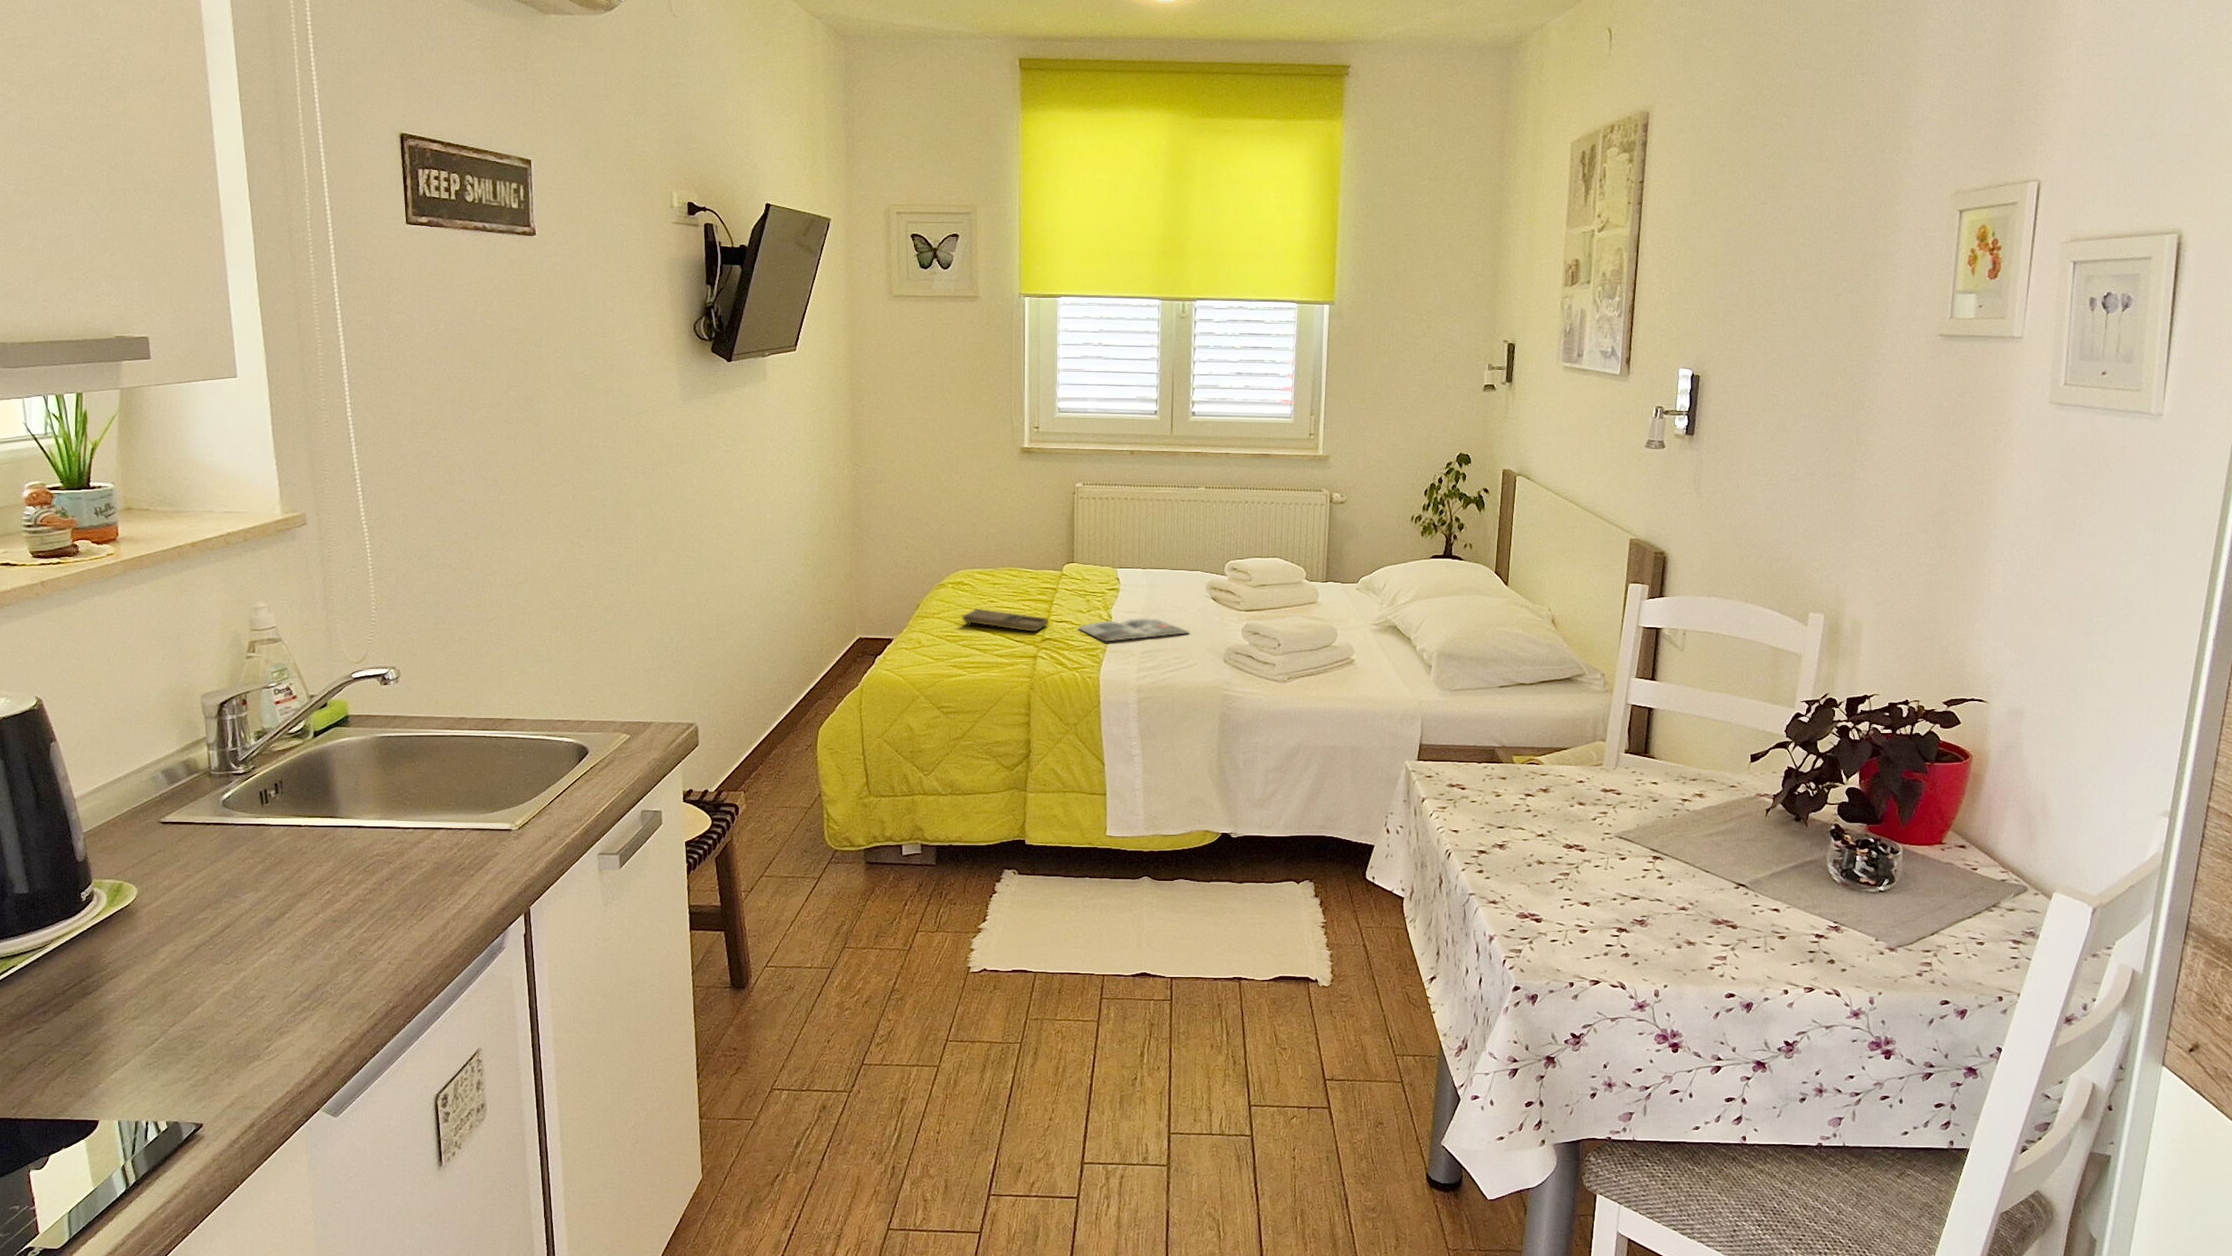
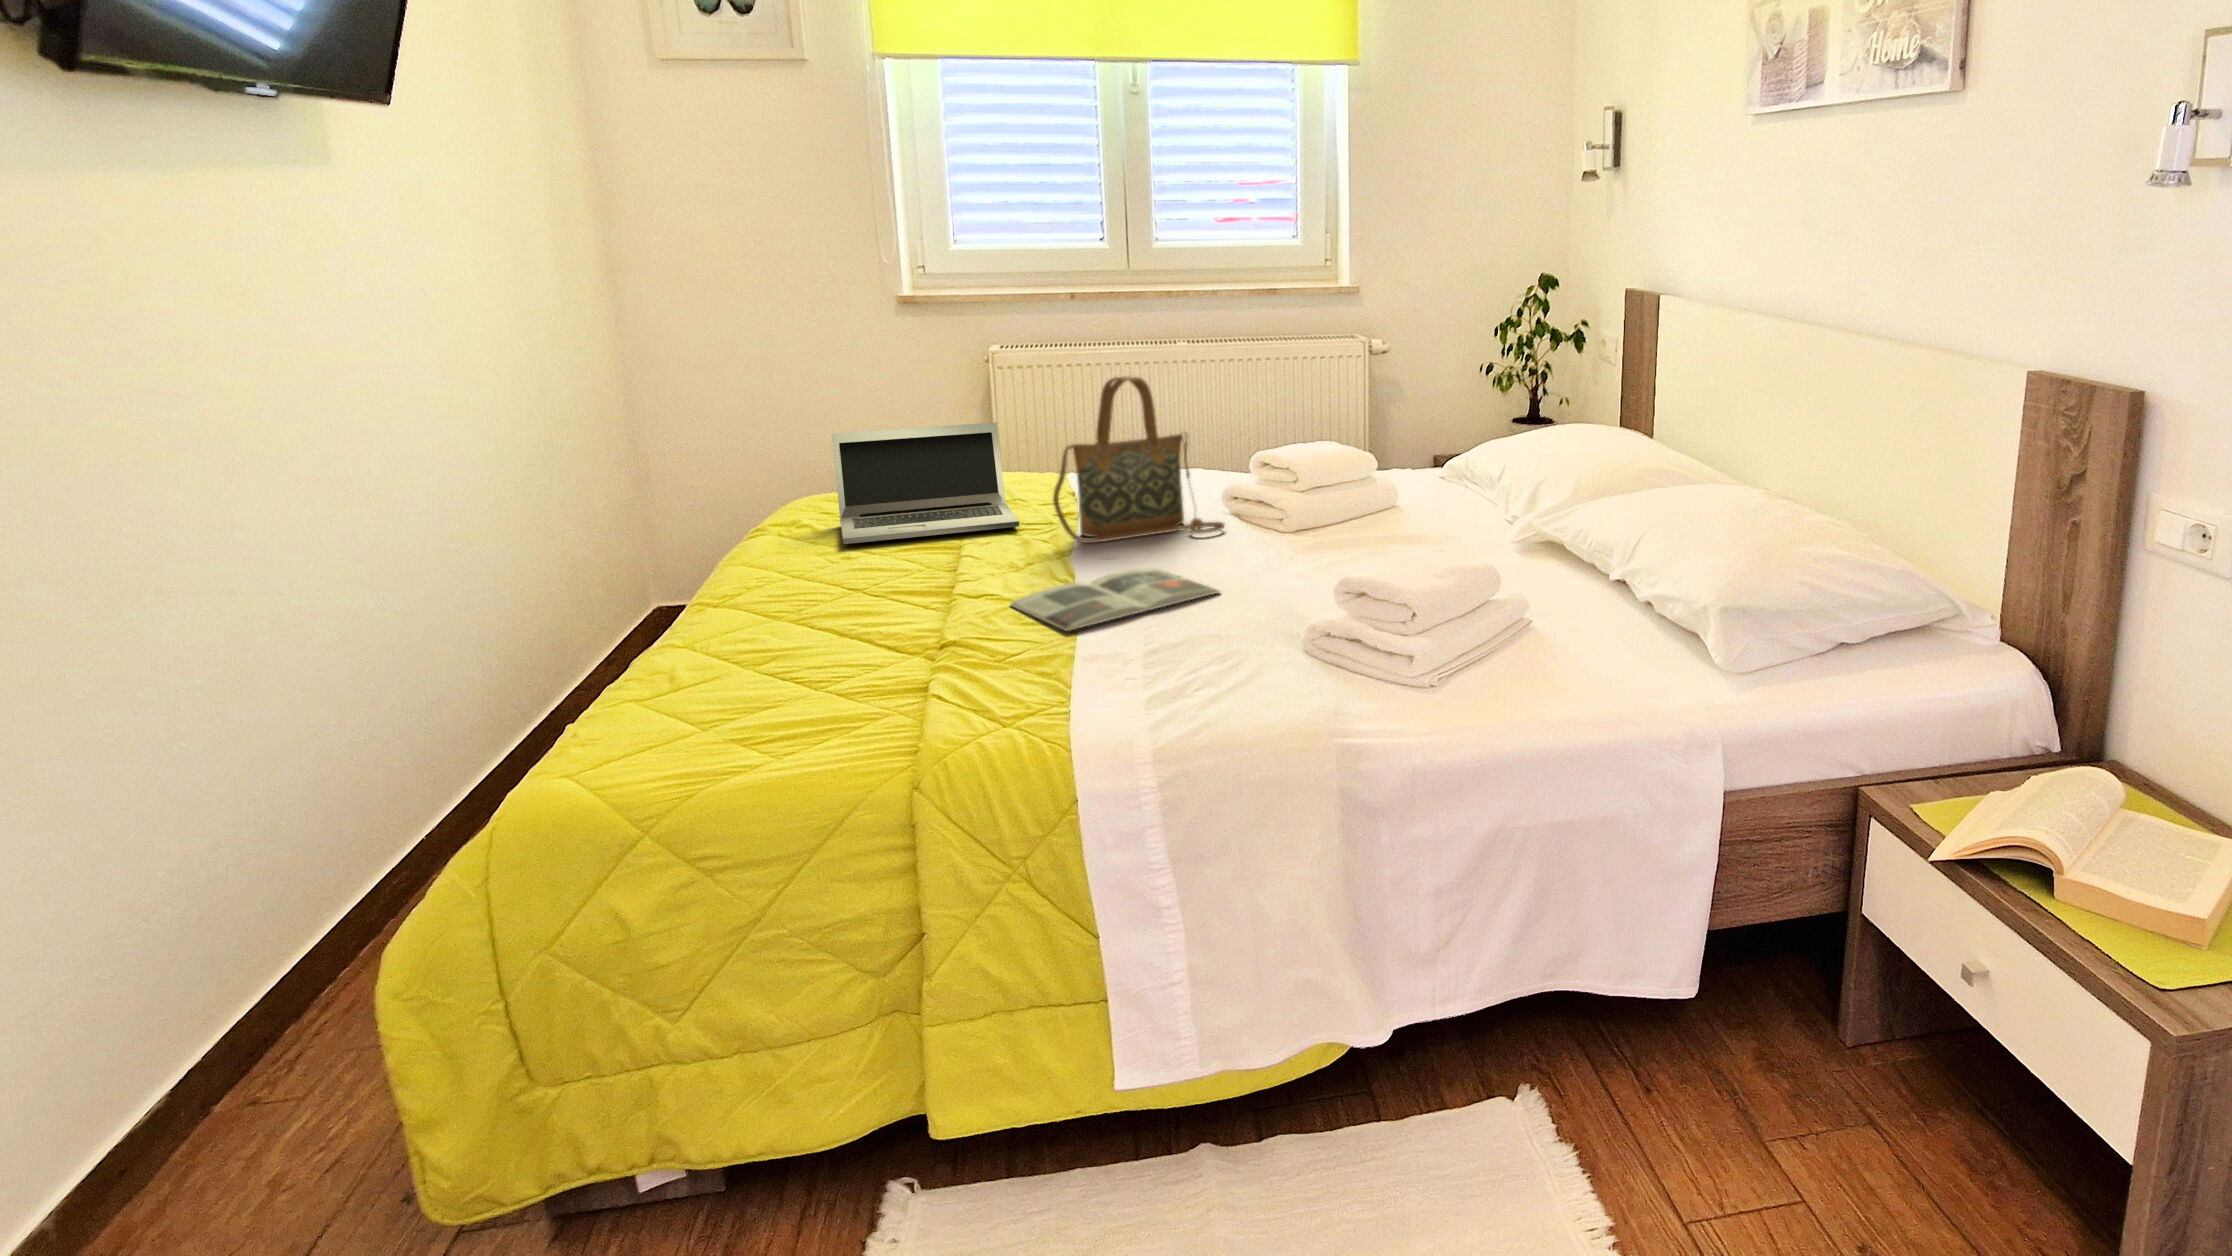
handbag: none [1105,510,1203,605] -> present [1053,377,1224,543]
laptop: none [986,532,1086,594] -> present [832,422,1019,544]
tray: present [963,609,1048,631] -> none [773,584,951,622]

